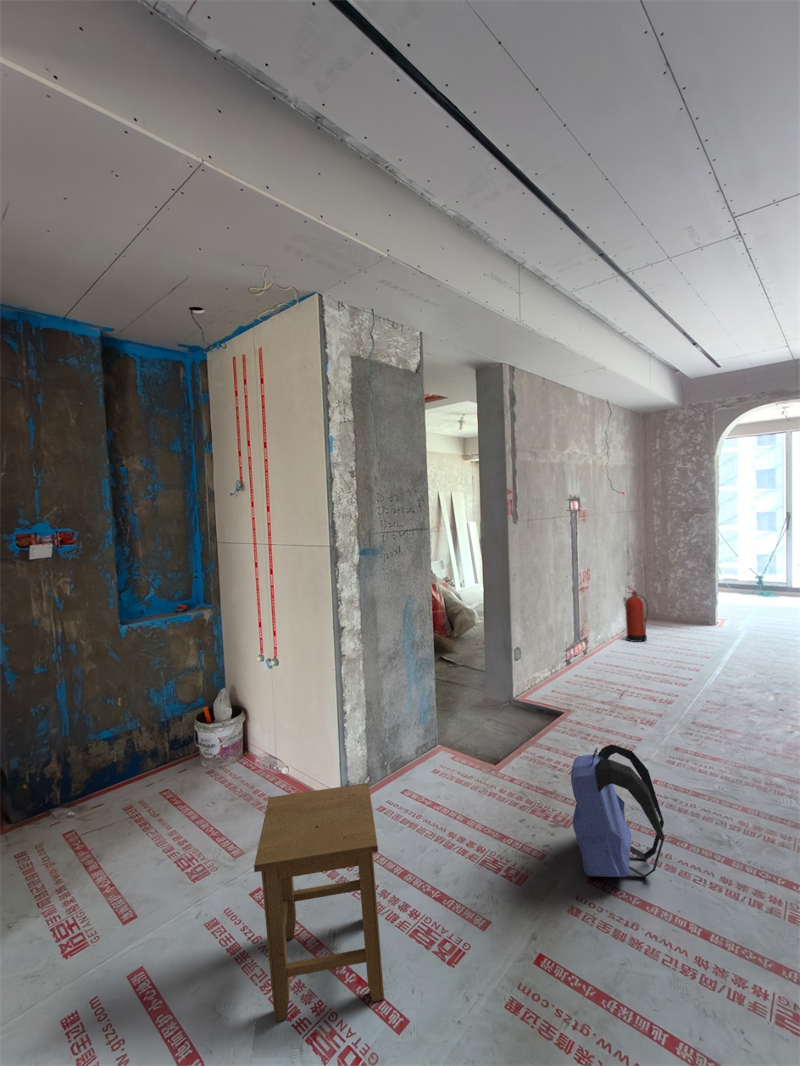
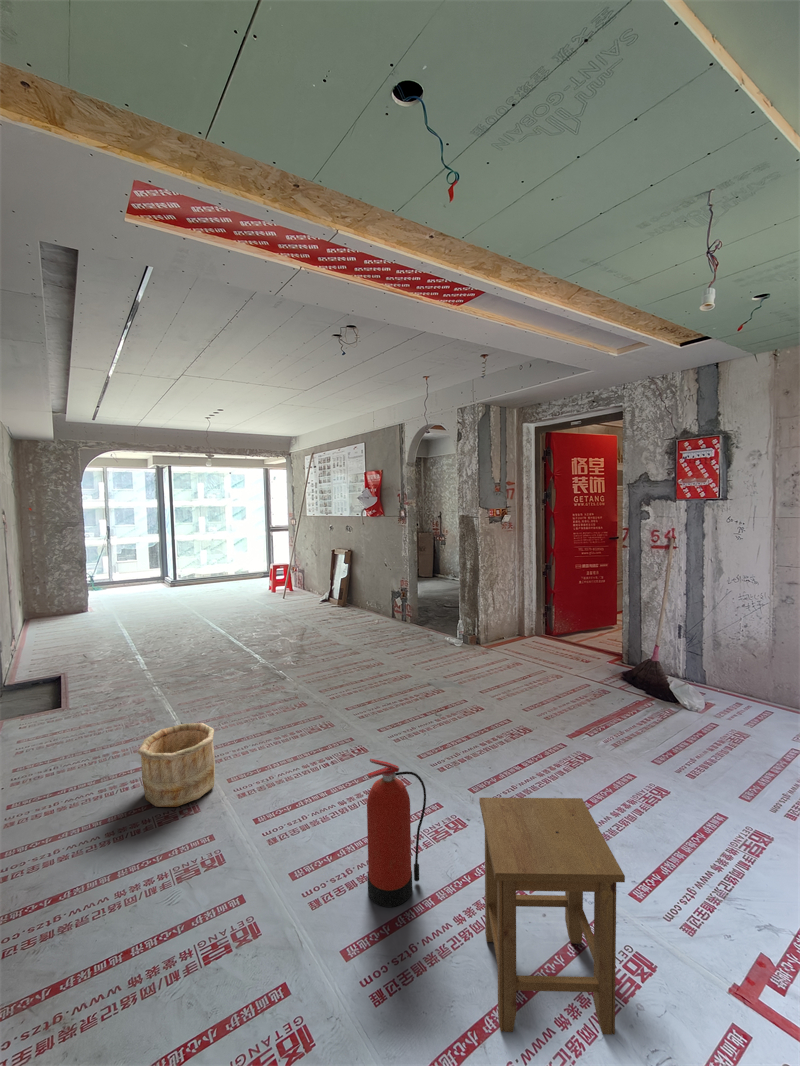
fire extinguisher: present [625,587,648,642] -> present [367,759,426,907]
wooden bucket: none [452,671,509,729] -> present [138,723,215,807]
backpack: present [571,744,665,877] -> none [415,695,479,794]

